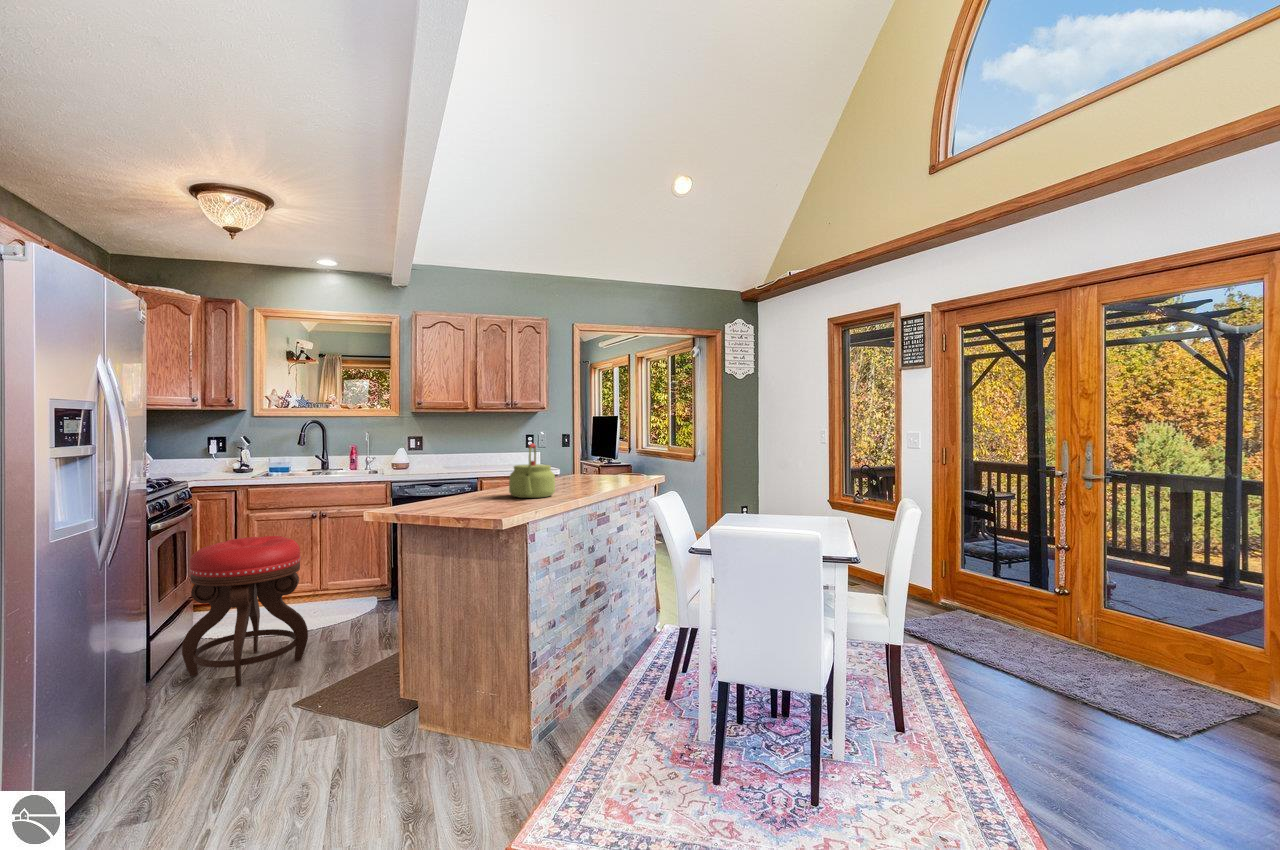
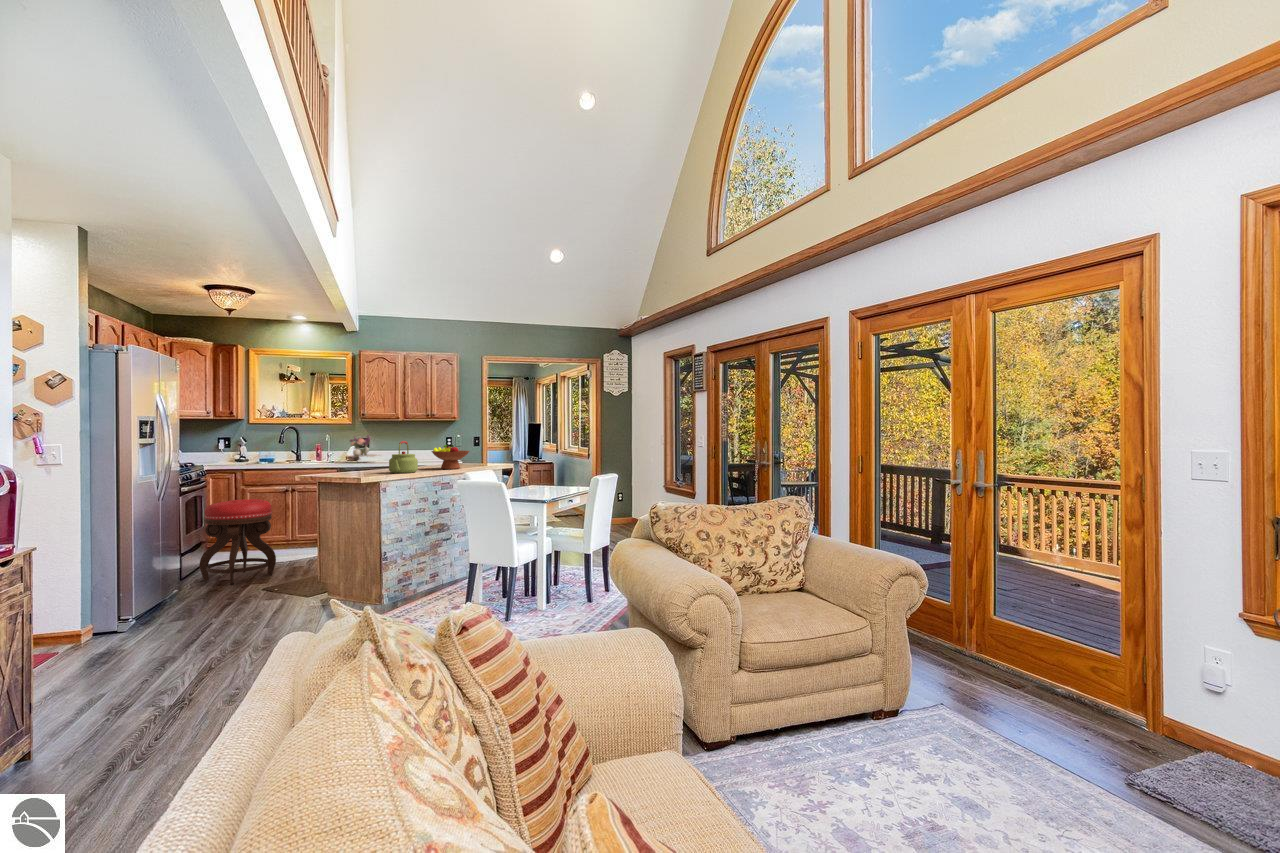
flower arrangement: none [395,430,444,471] -> present [348,435,377,461]
fruit bowl: none [559,448,617,487] -> present [432,445,469,469]

